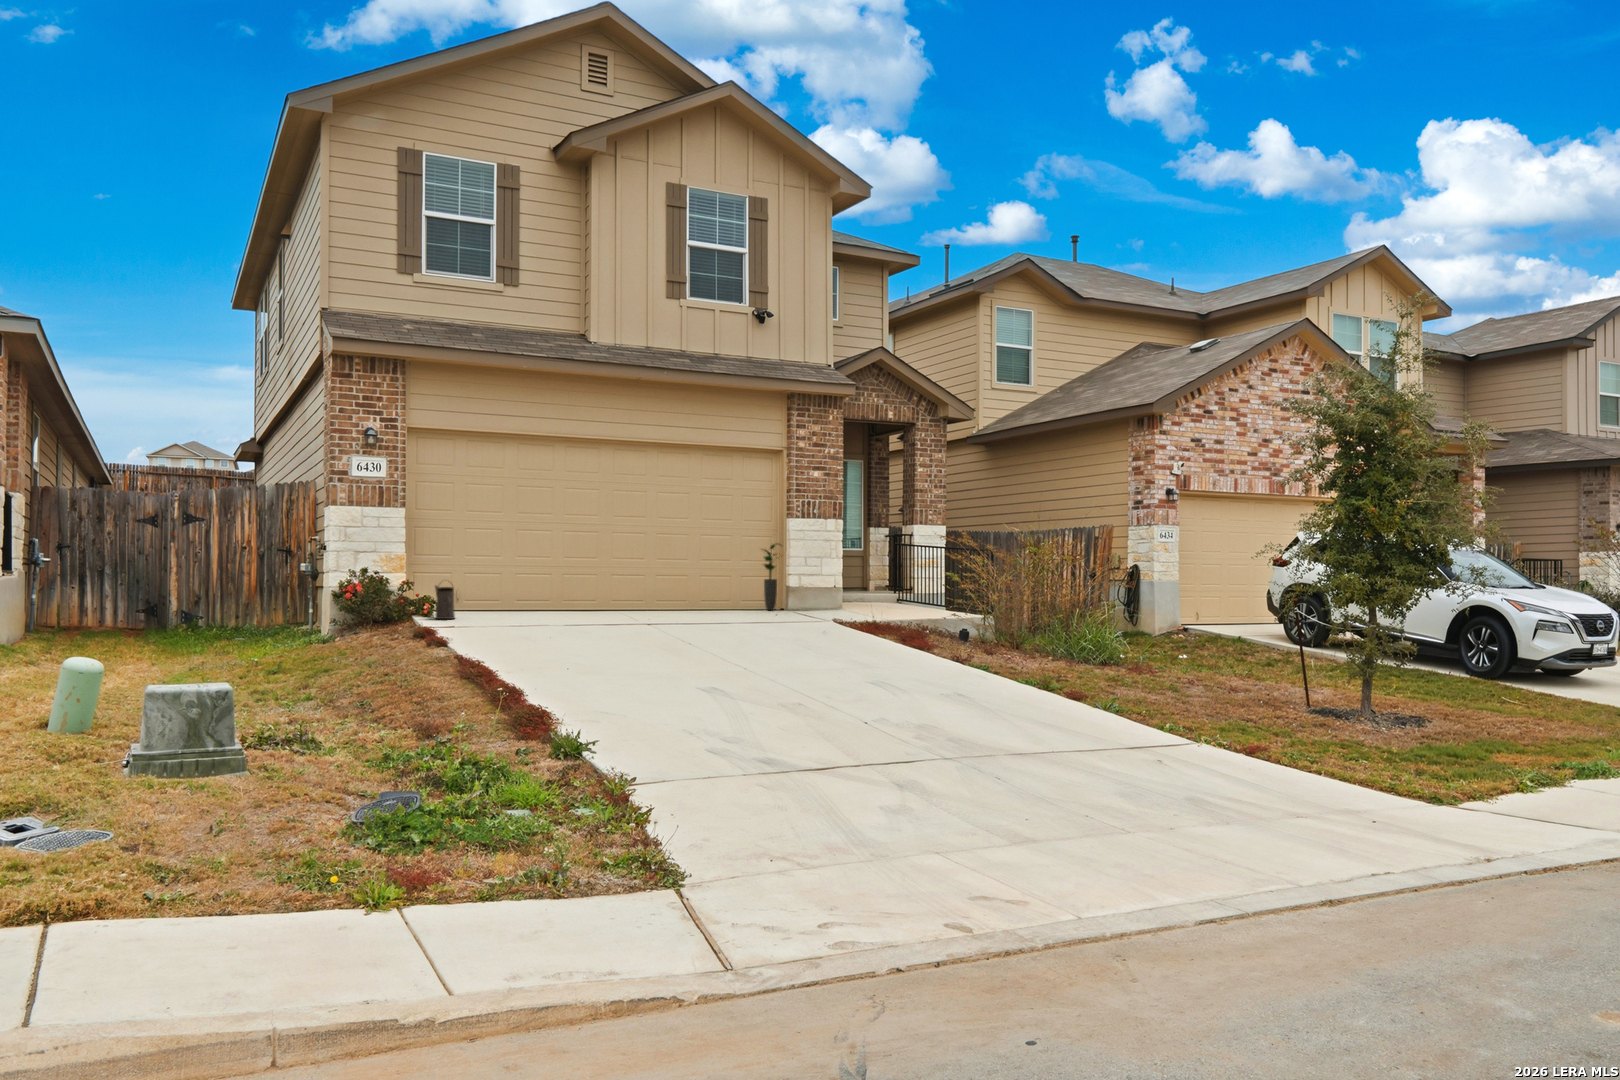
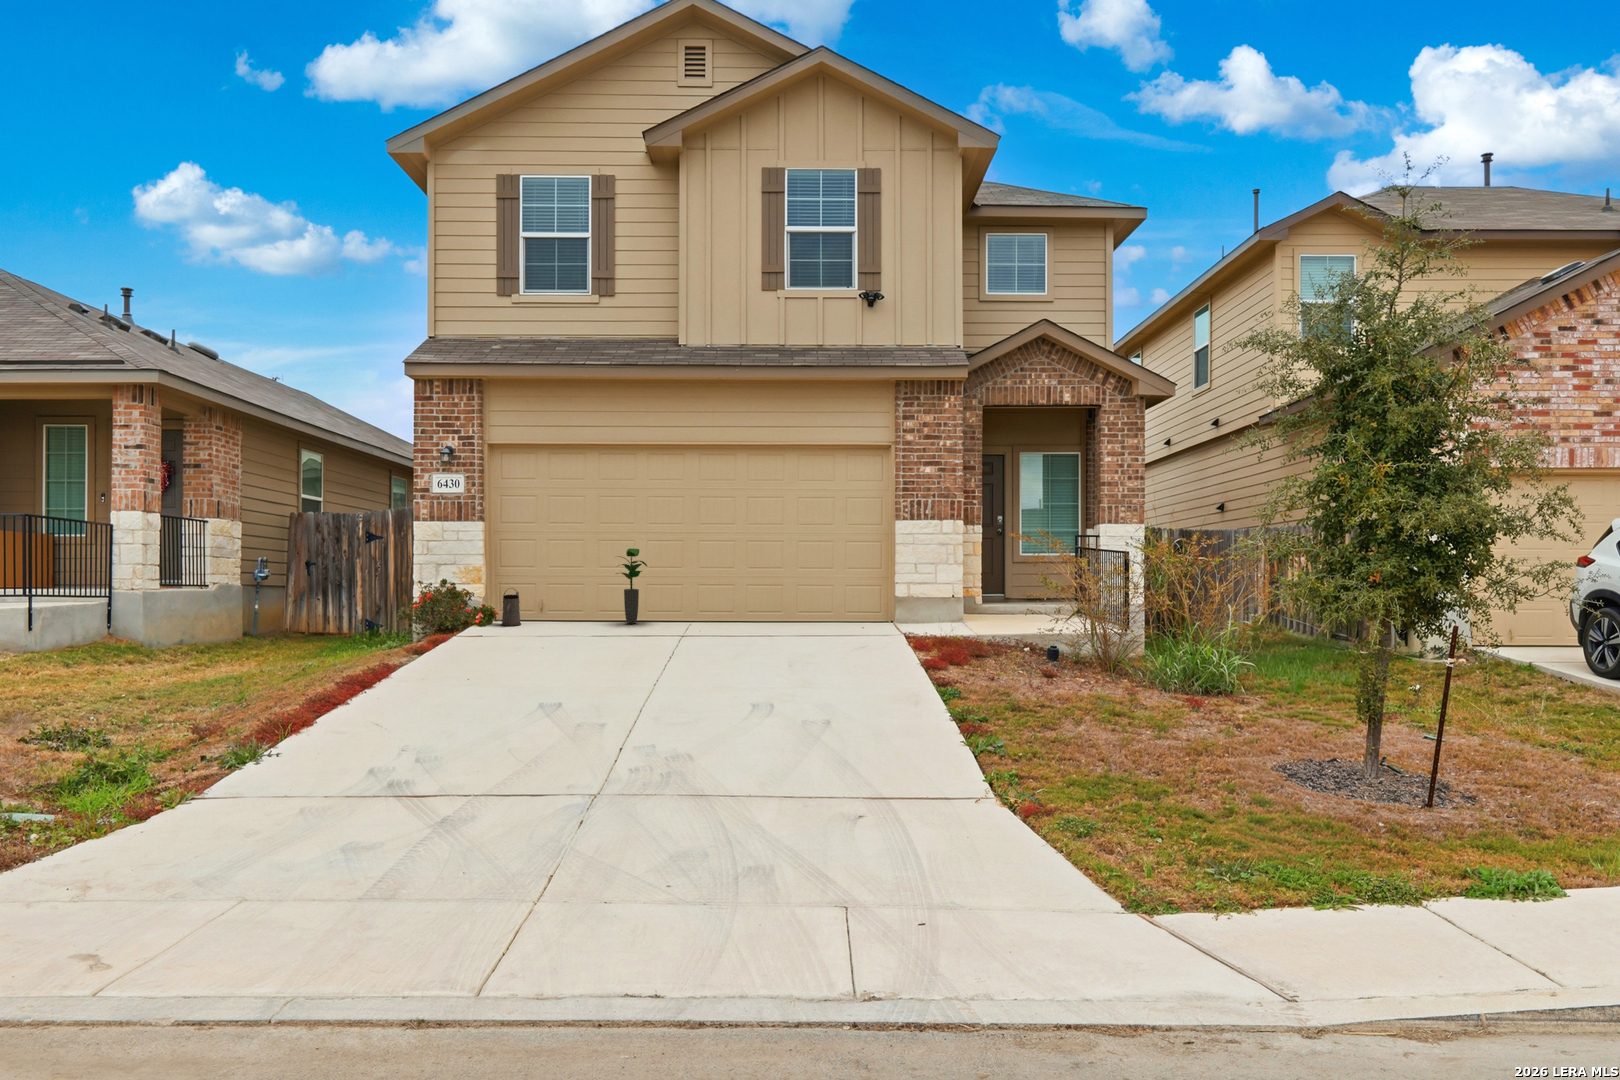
potted plant: present [764,543,780,610] -> present [617,548,647,624]

